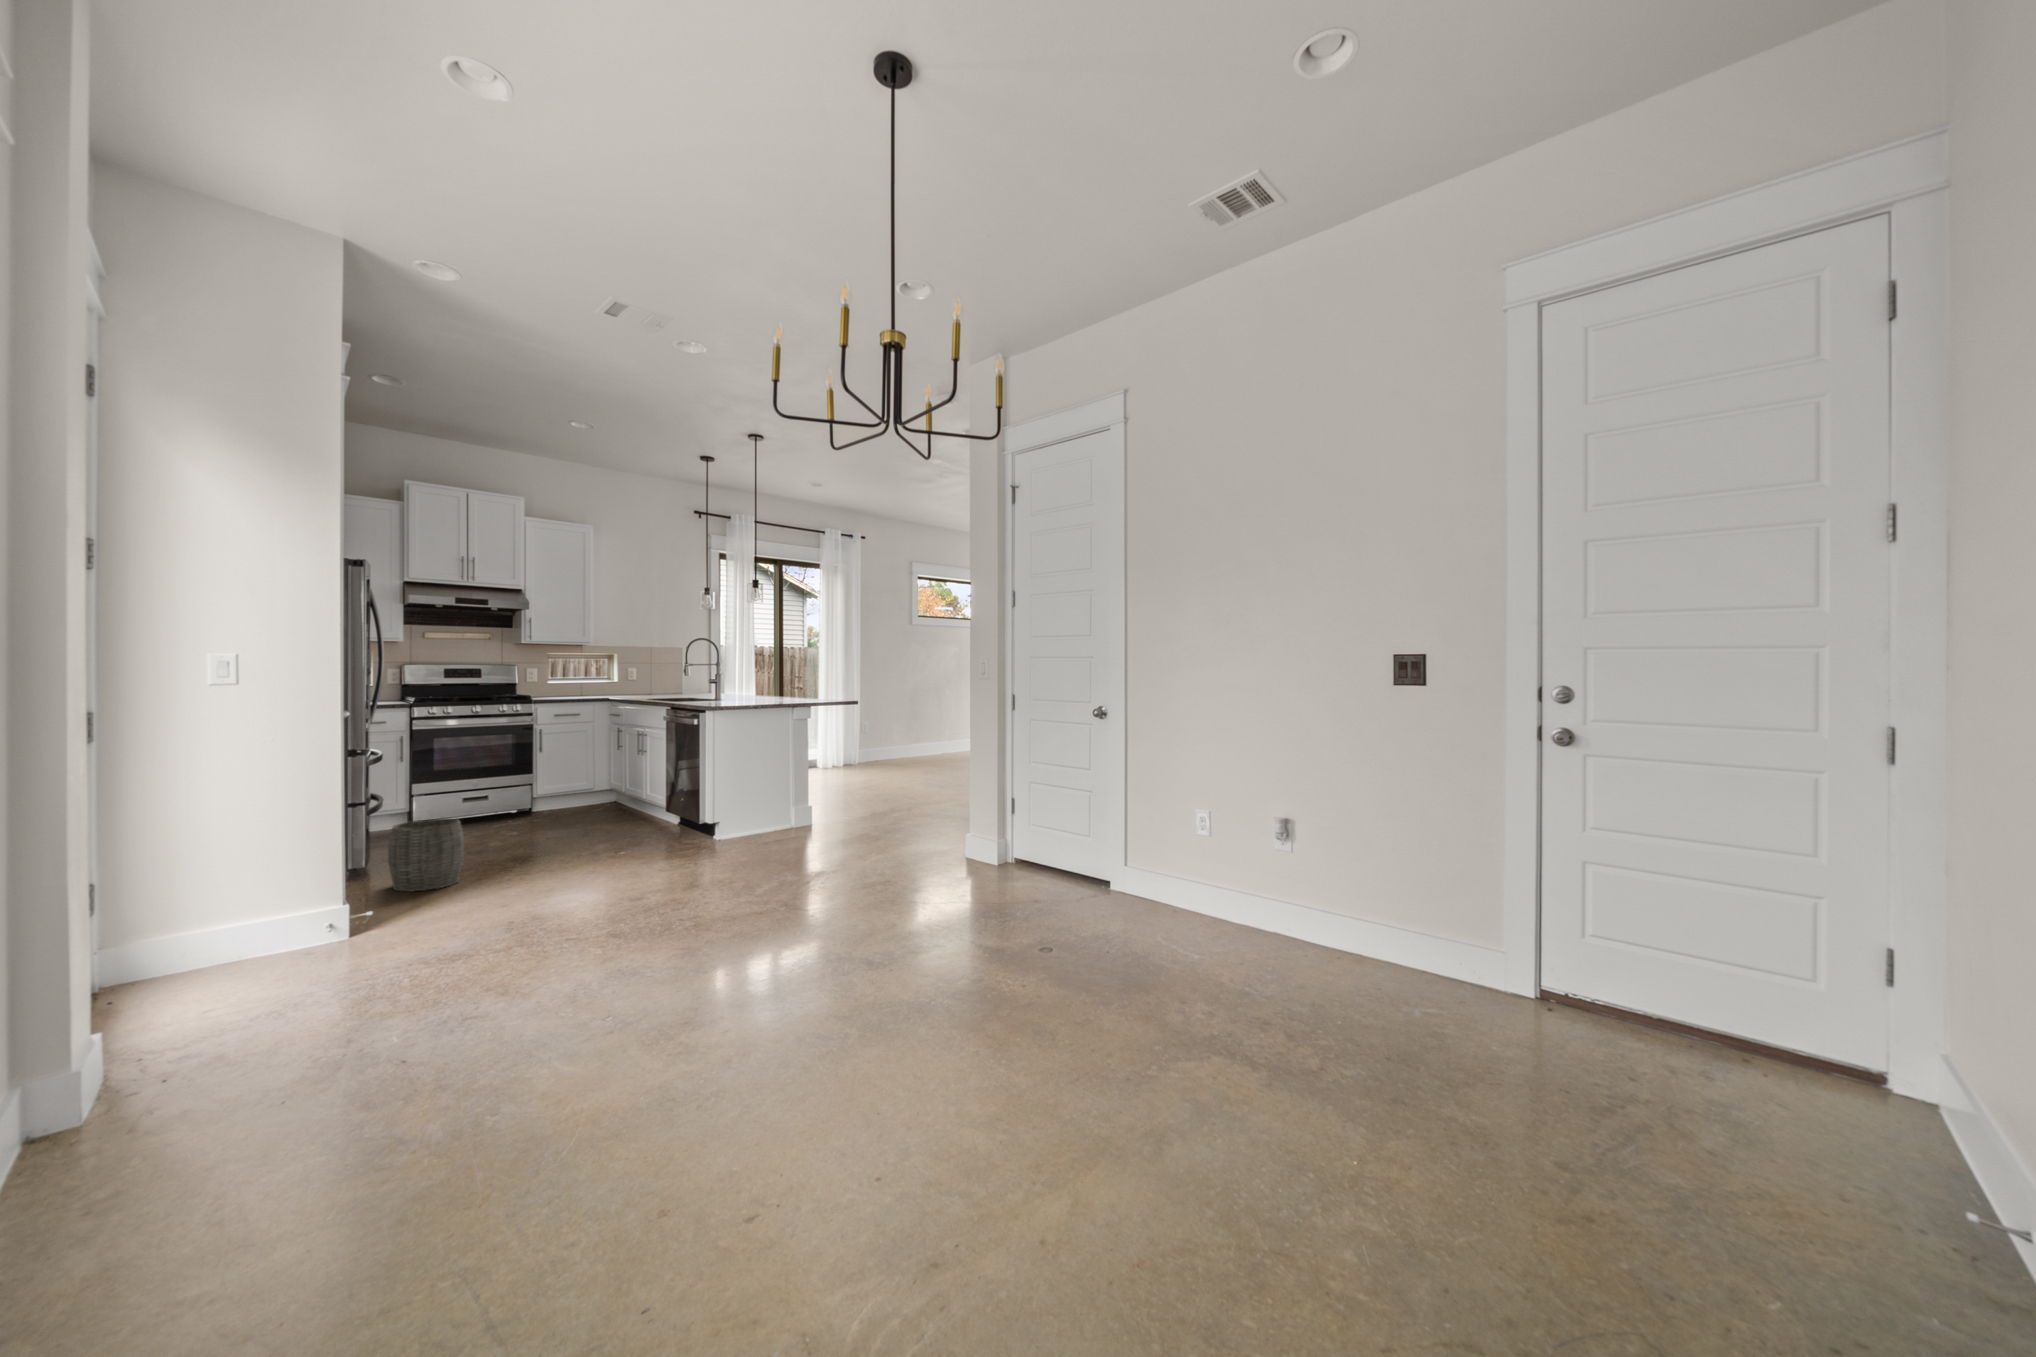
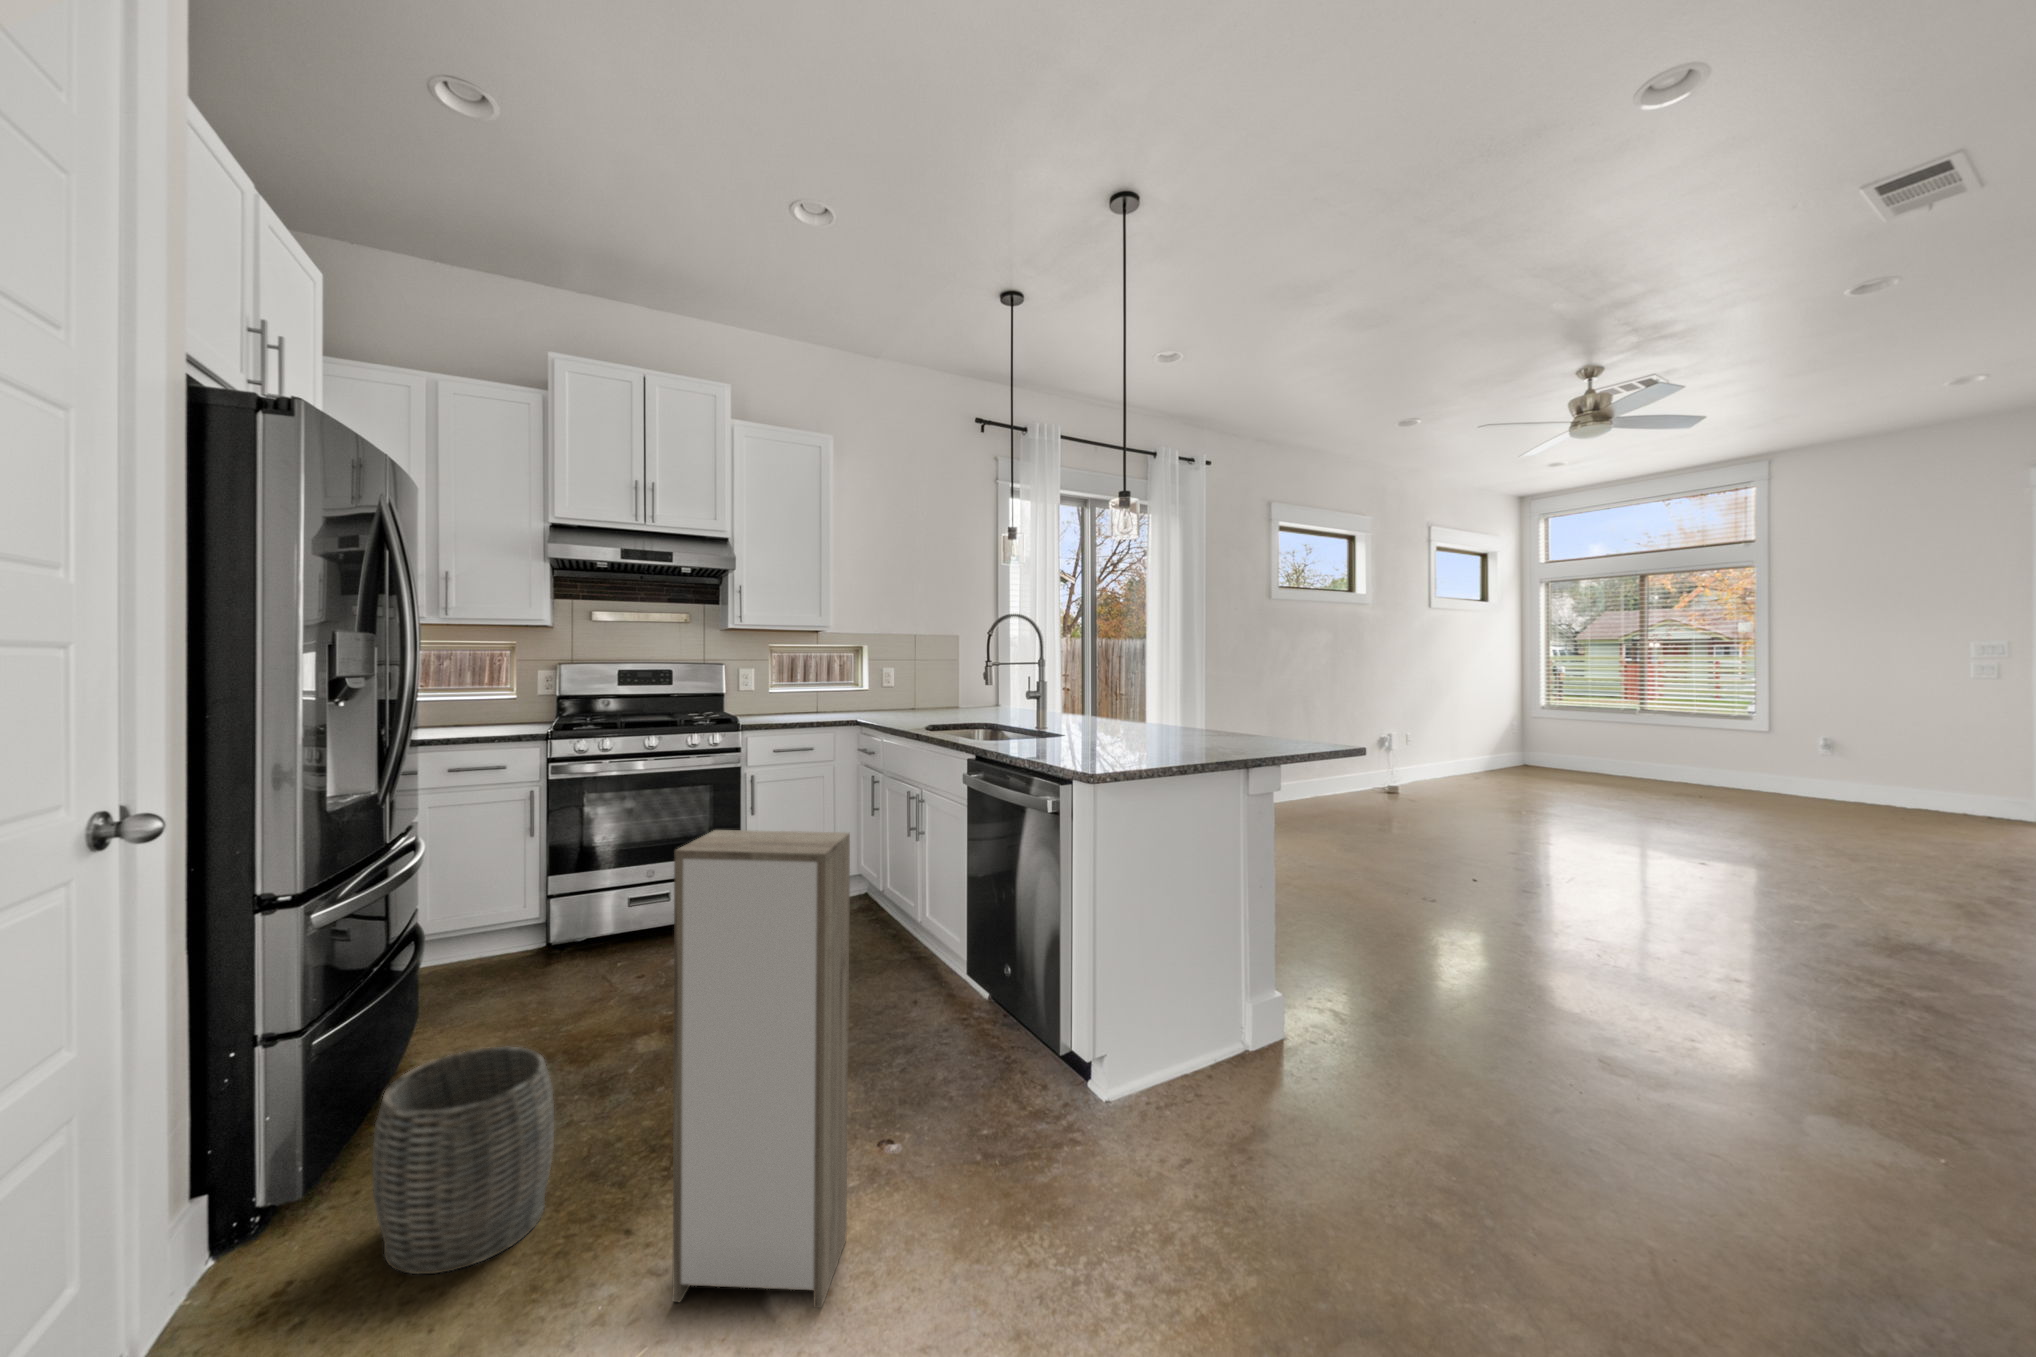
storage cabinet: none [525,720,595,888] -> present [672,830,850,1308]

